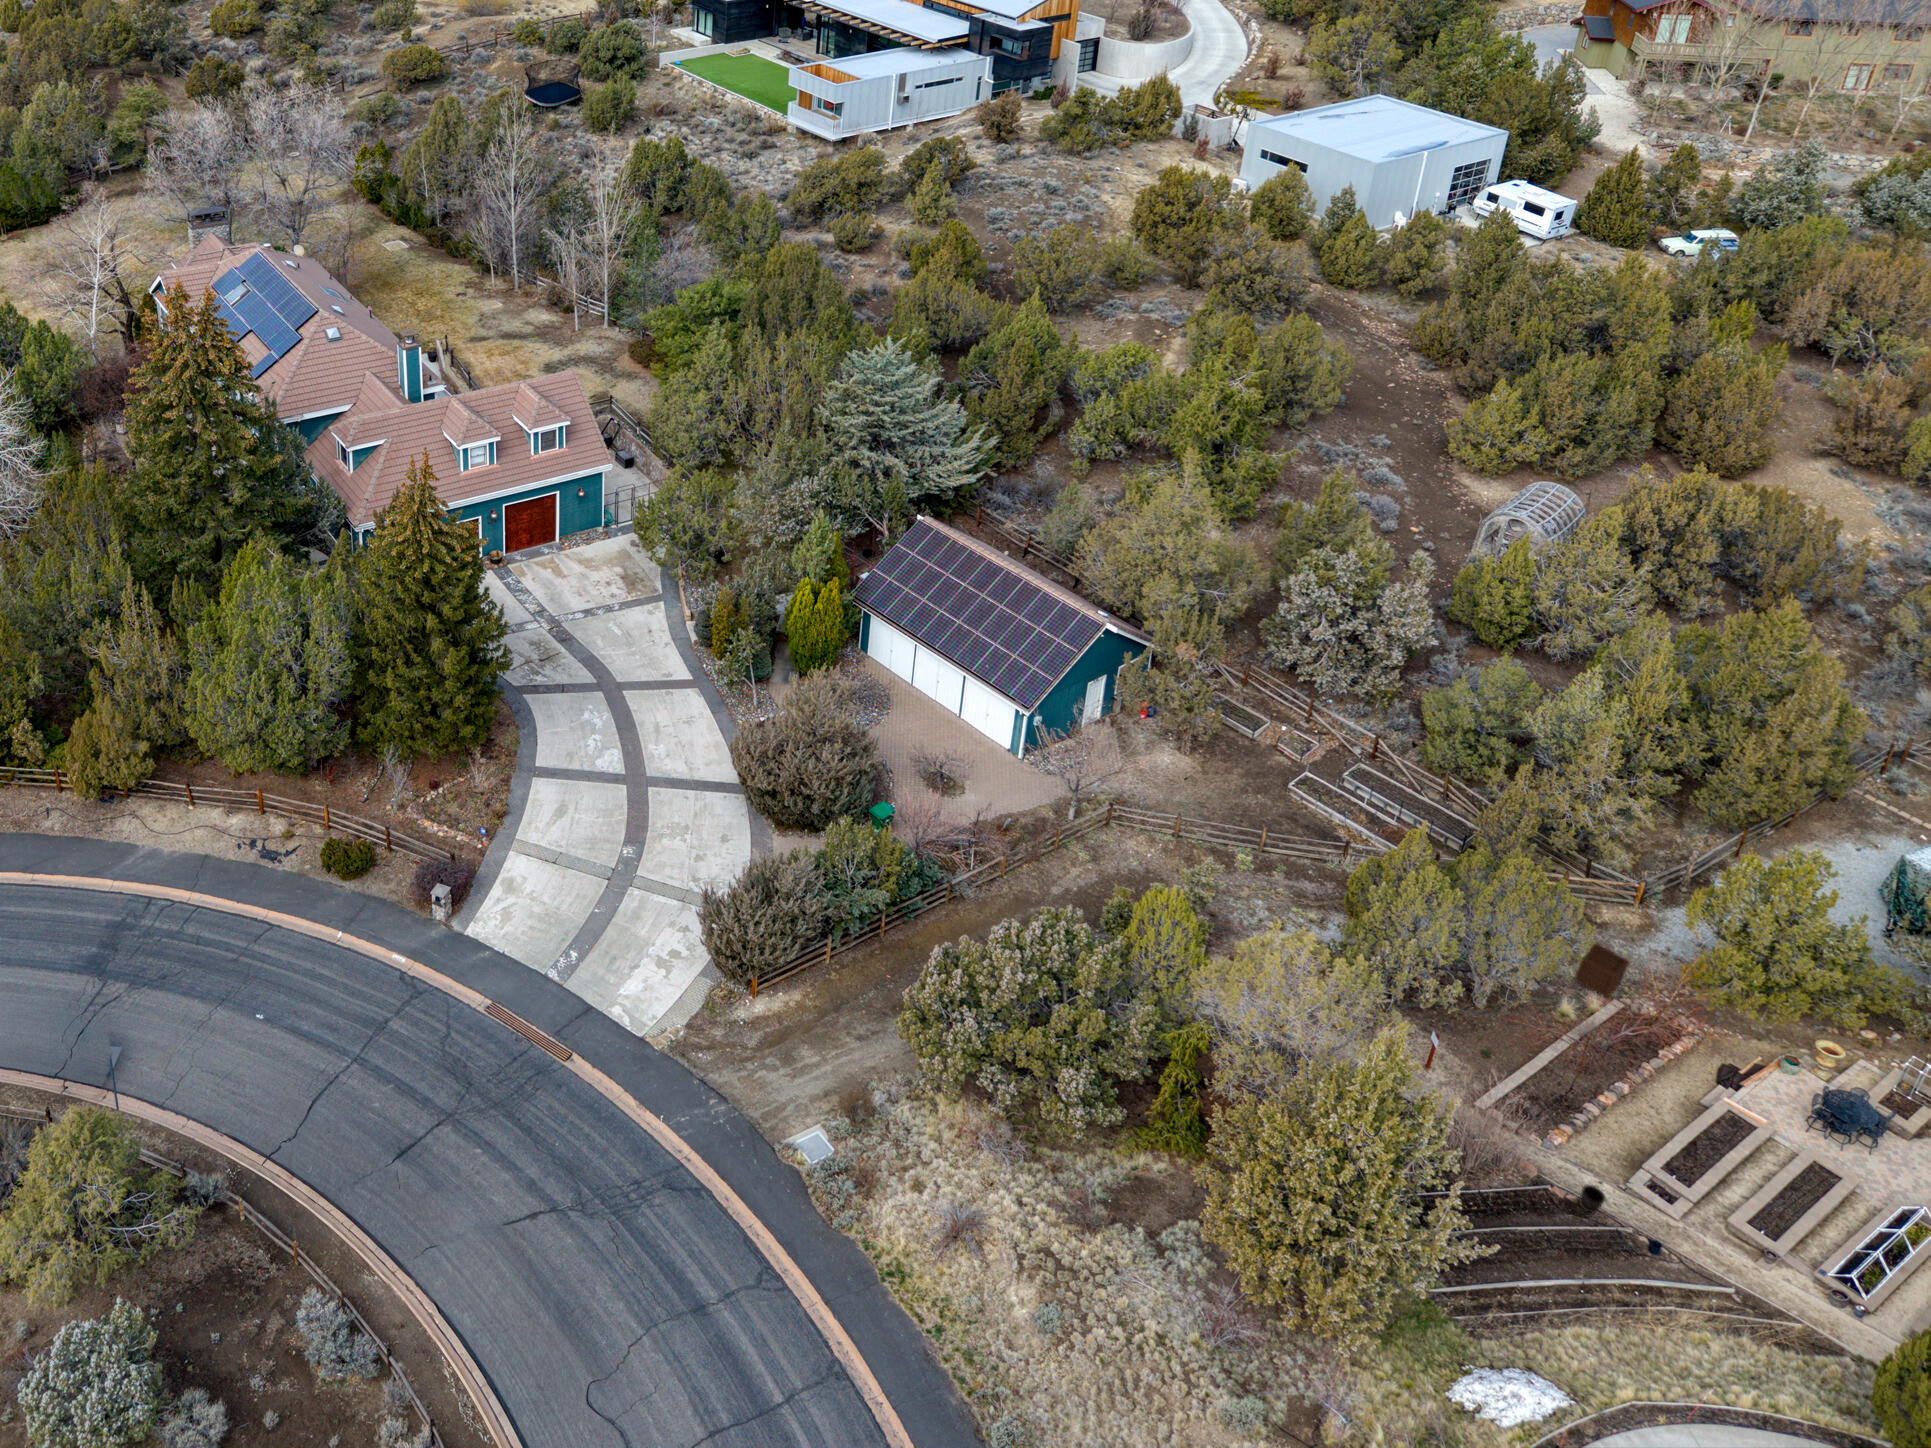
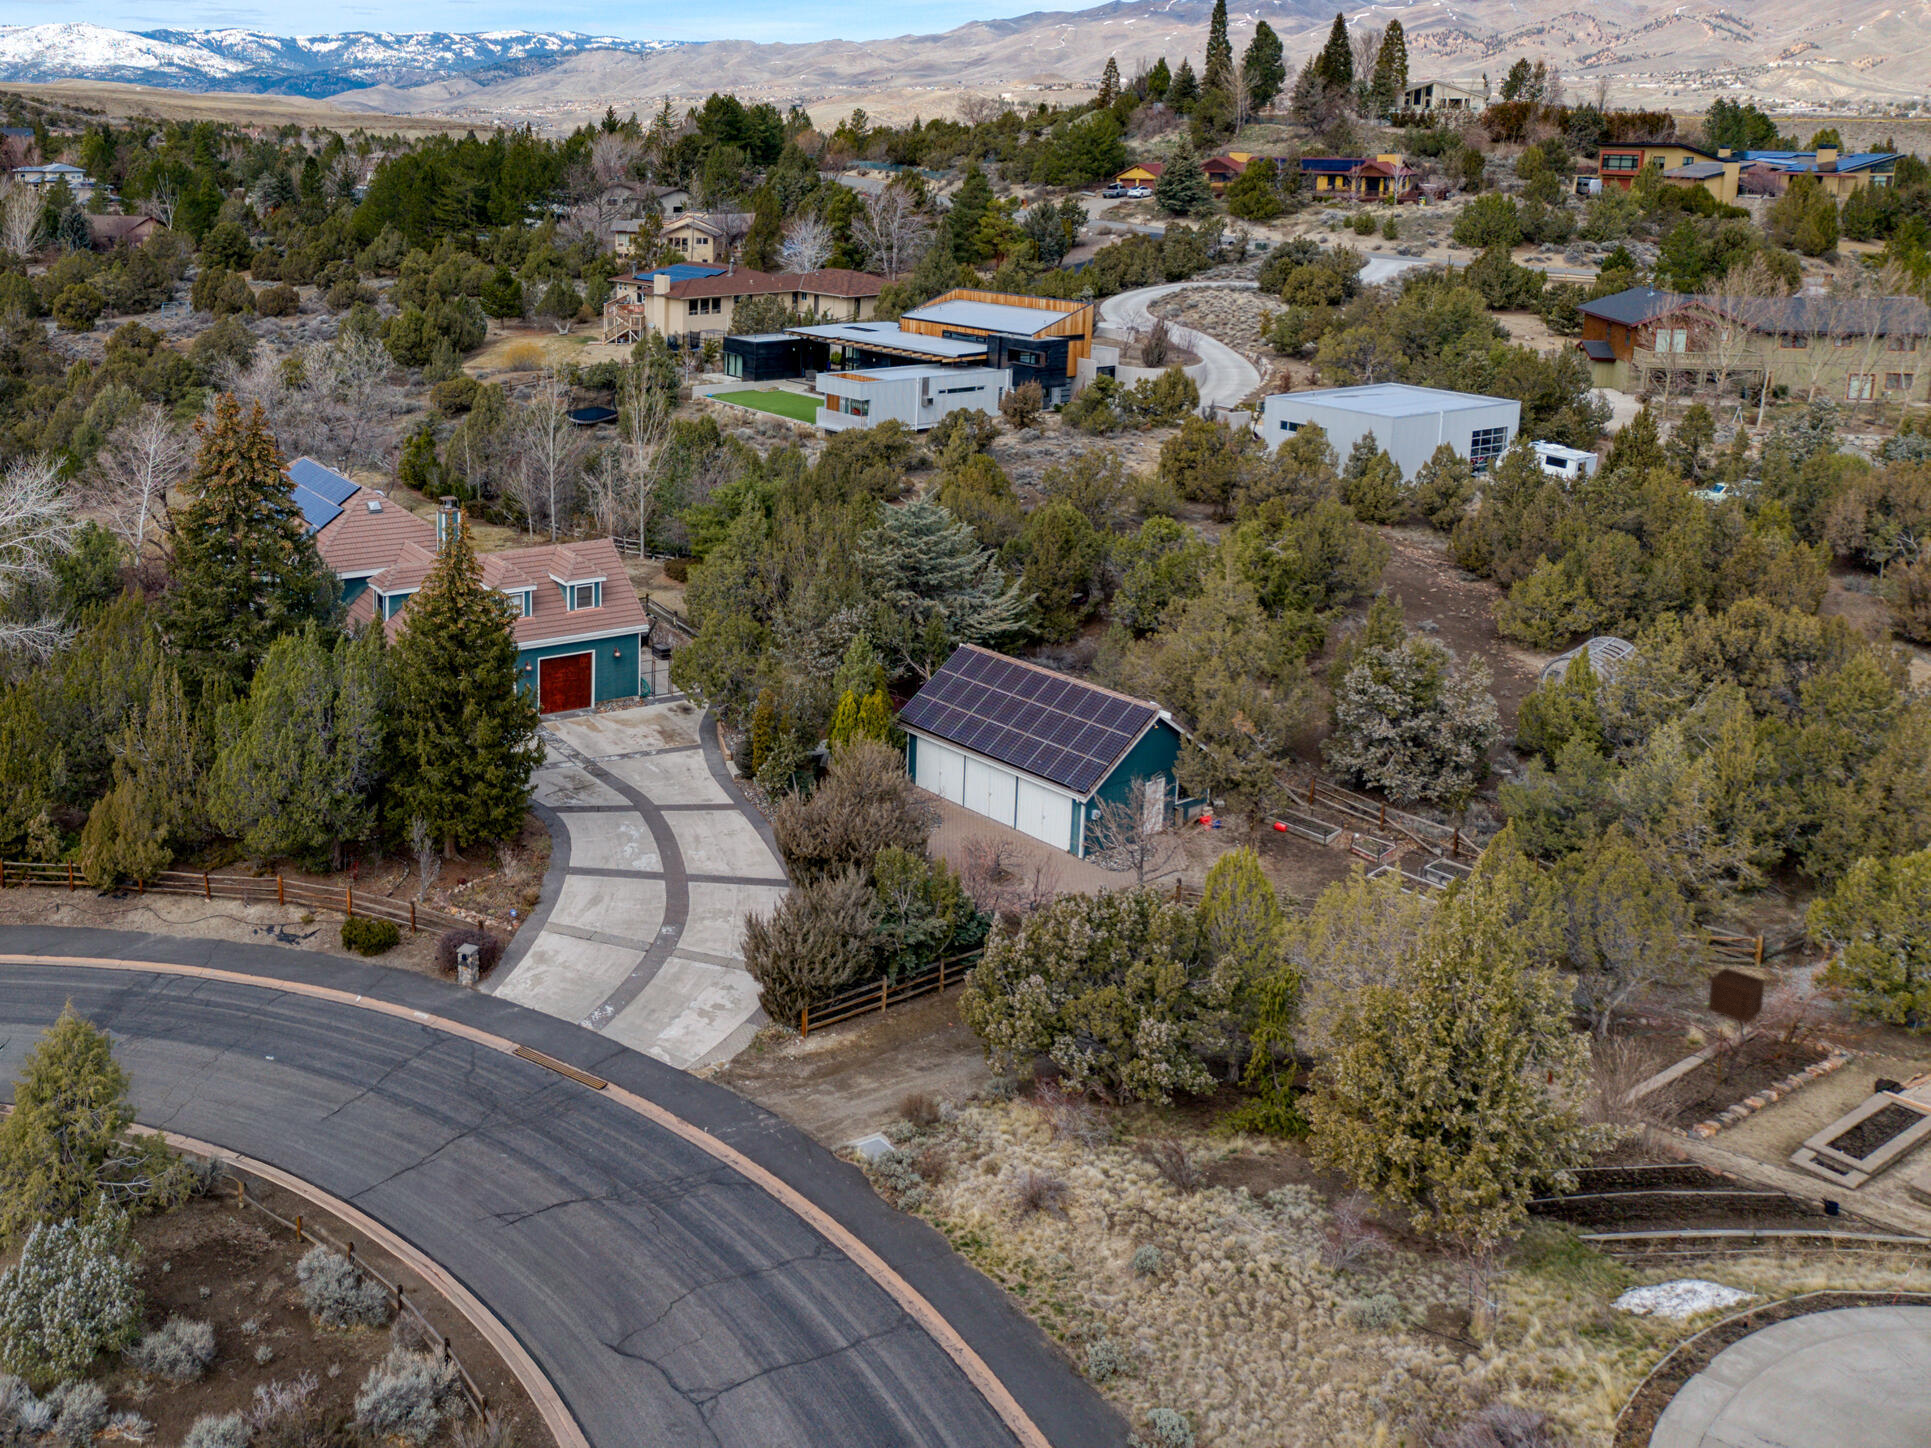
bucket: present [1579,1185,1605,1213] -> none [1737,1148,1765,1180]

